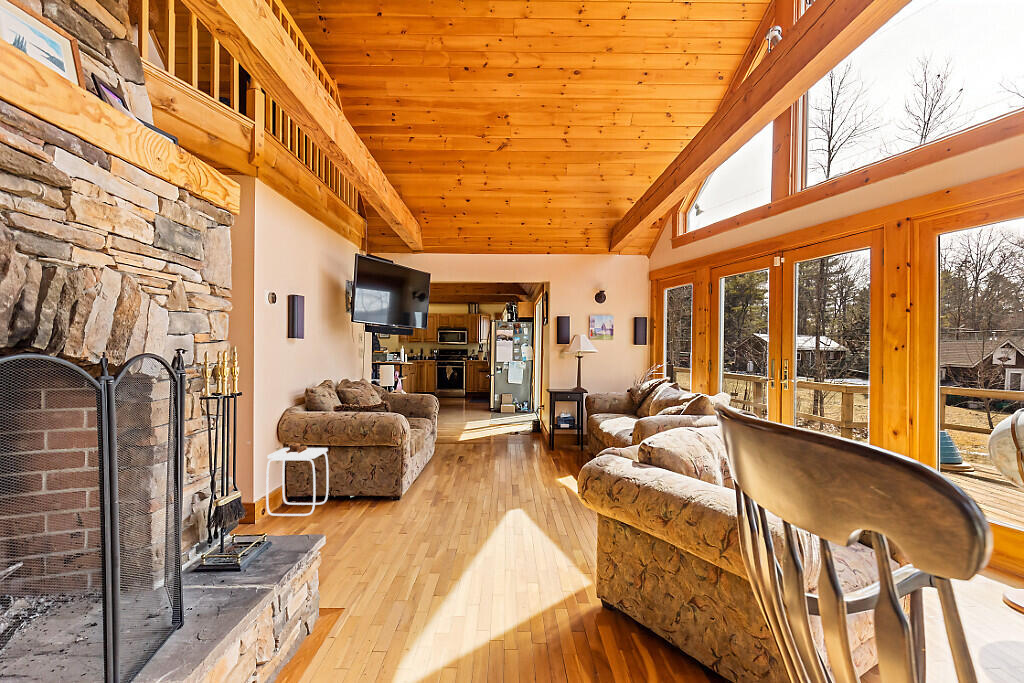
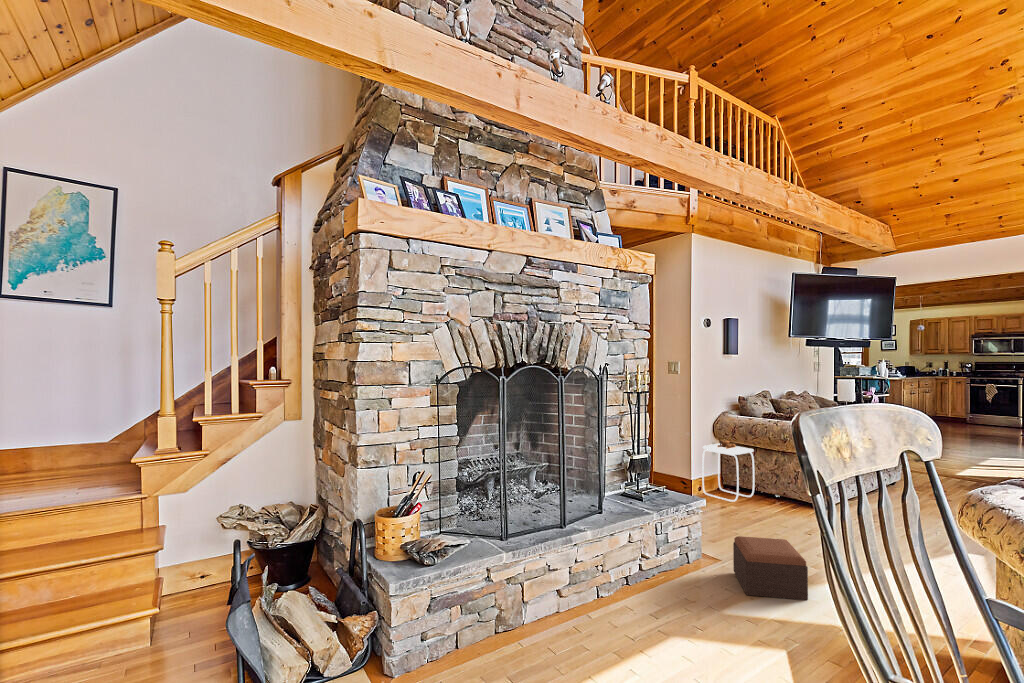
footstool: none [367,552,459,644] -> present [733,536,808,600]

